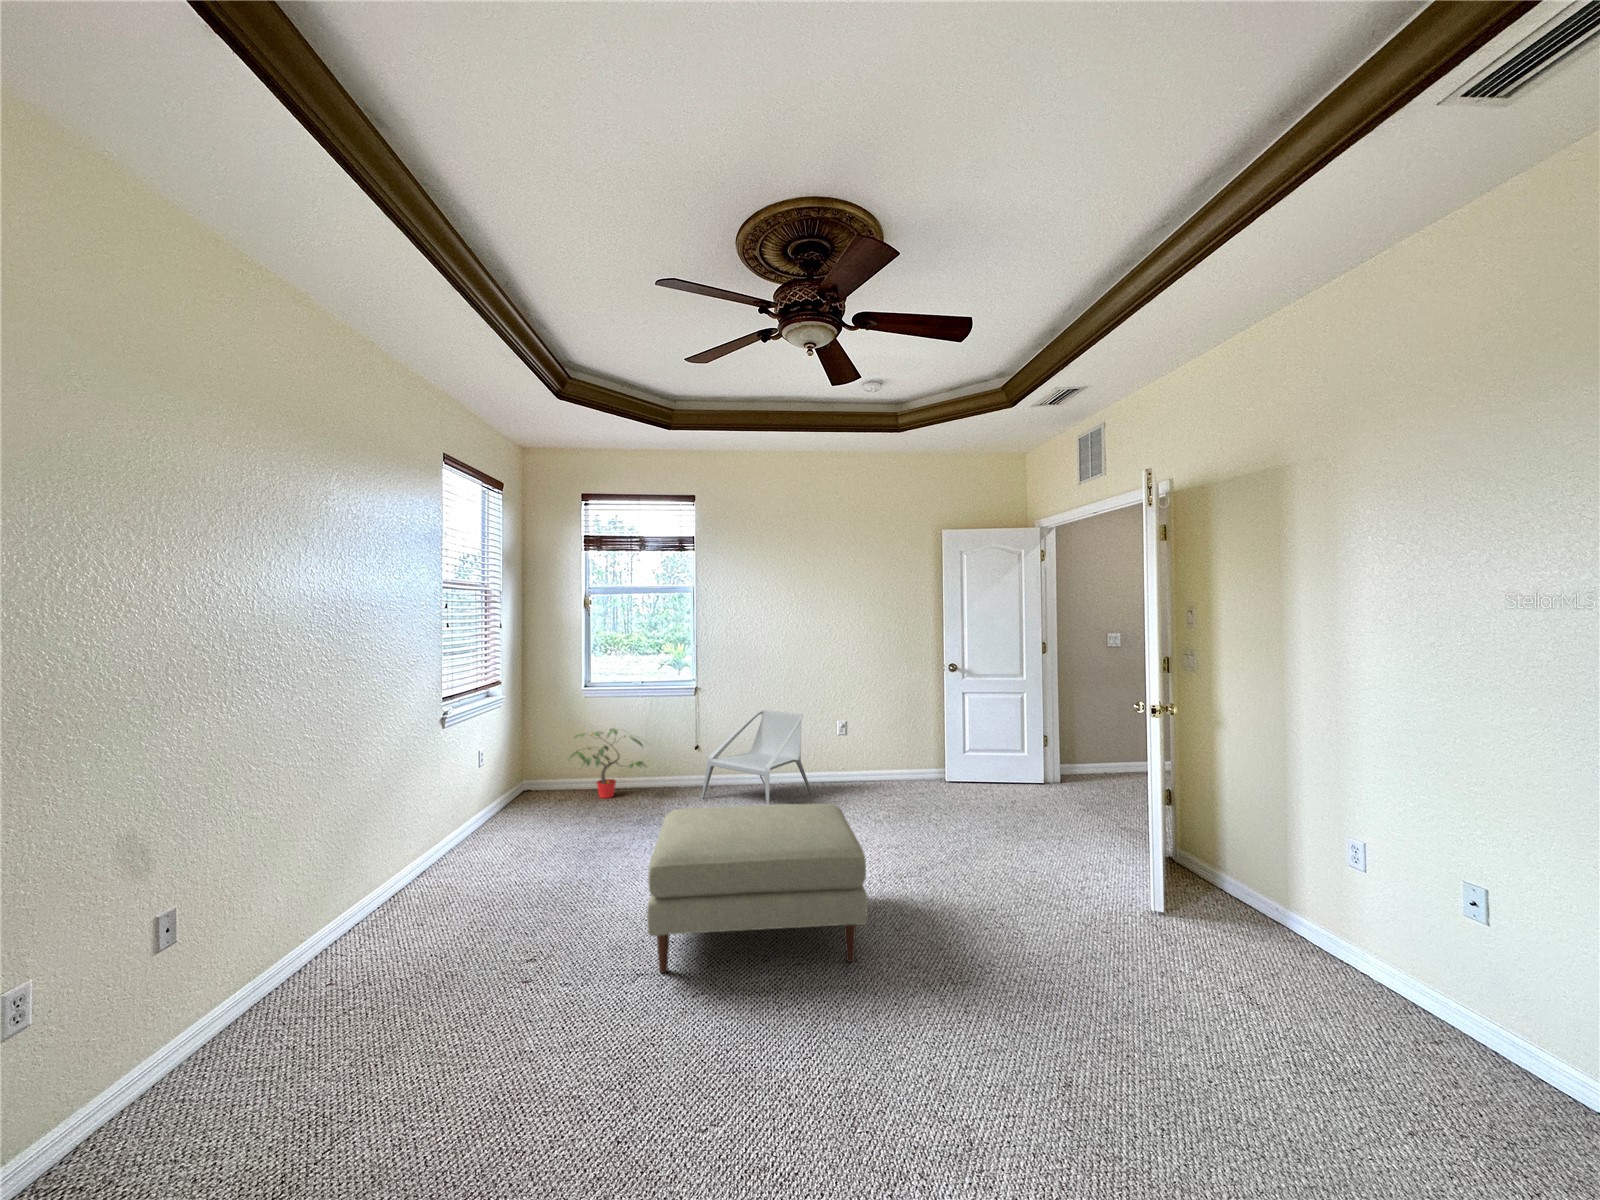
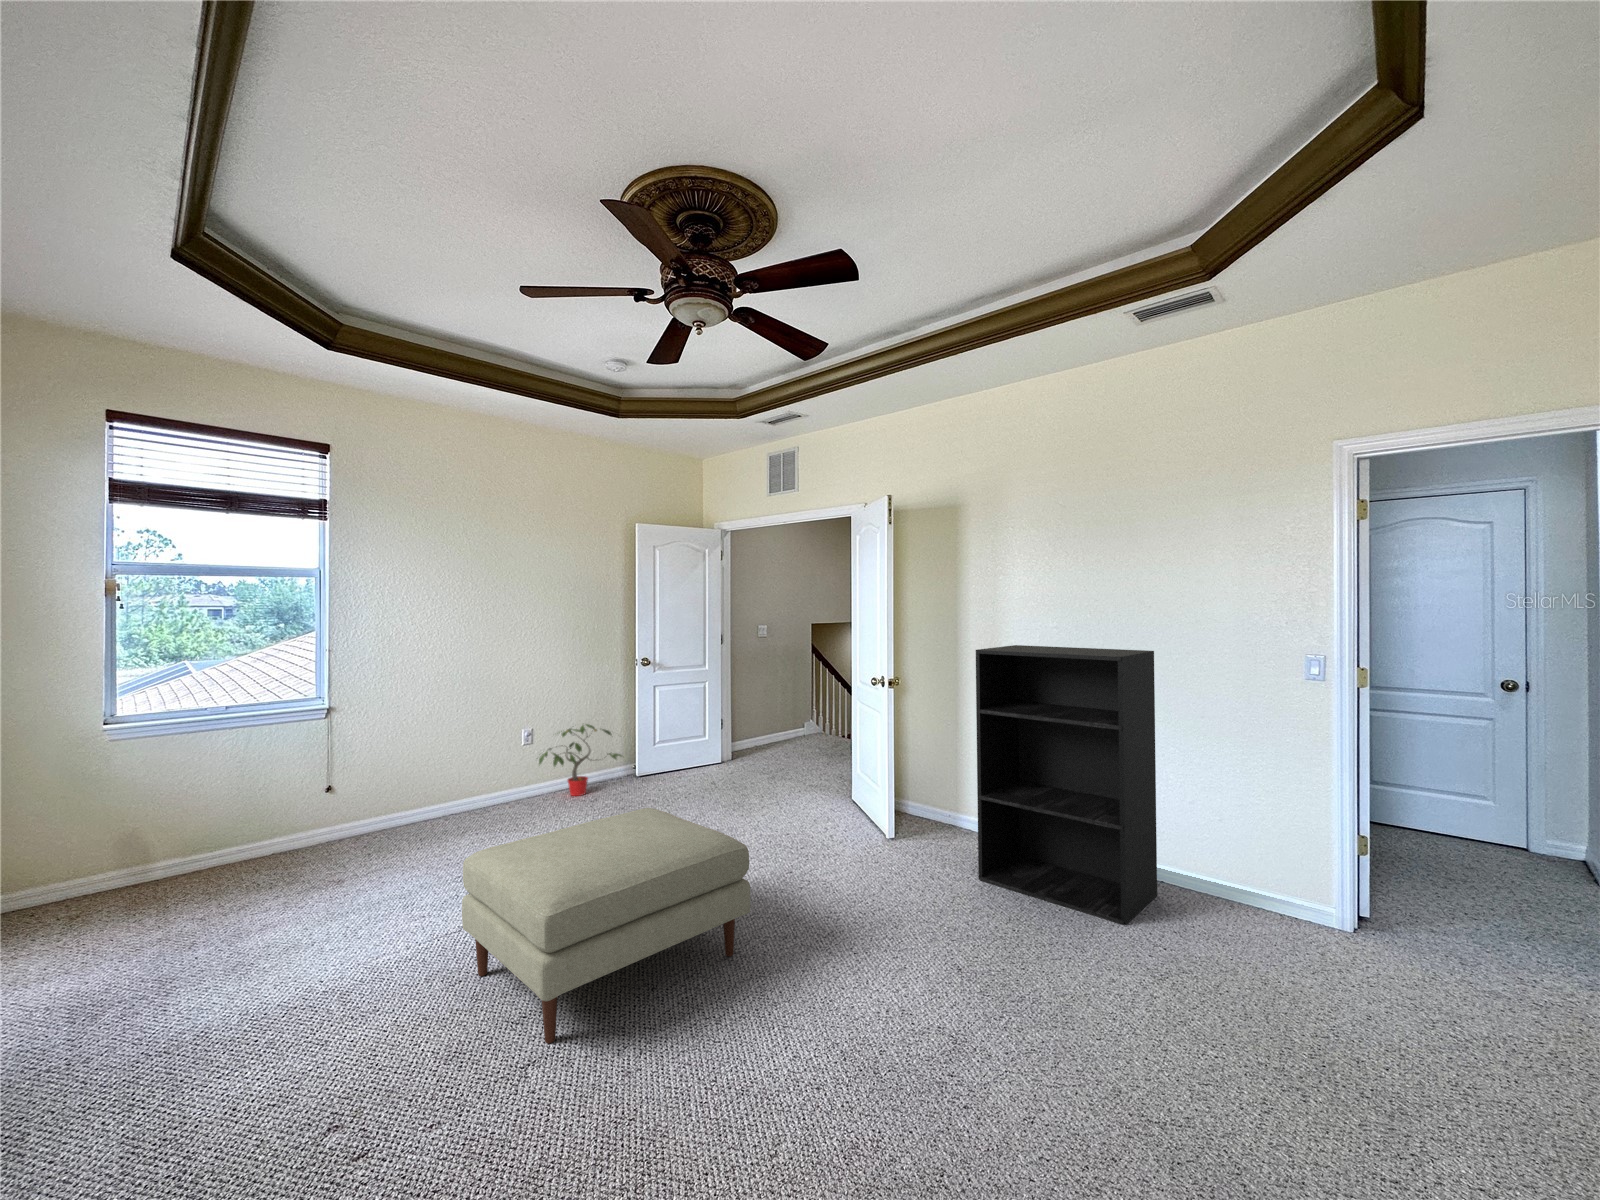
bookshelf: none [1214,674,1535,1128] -> present [976,645,1157,925]
armchair: present [702,710,812,805] -> none [362,725,506,849]
potted plant: present [570,729,646,798] -> present [539,724,622,796]

